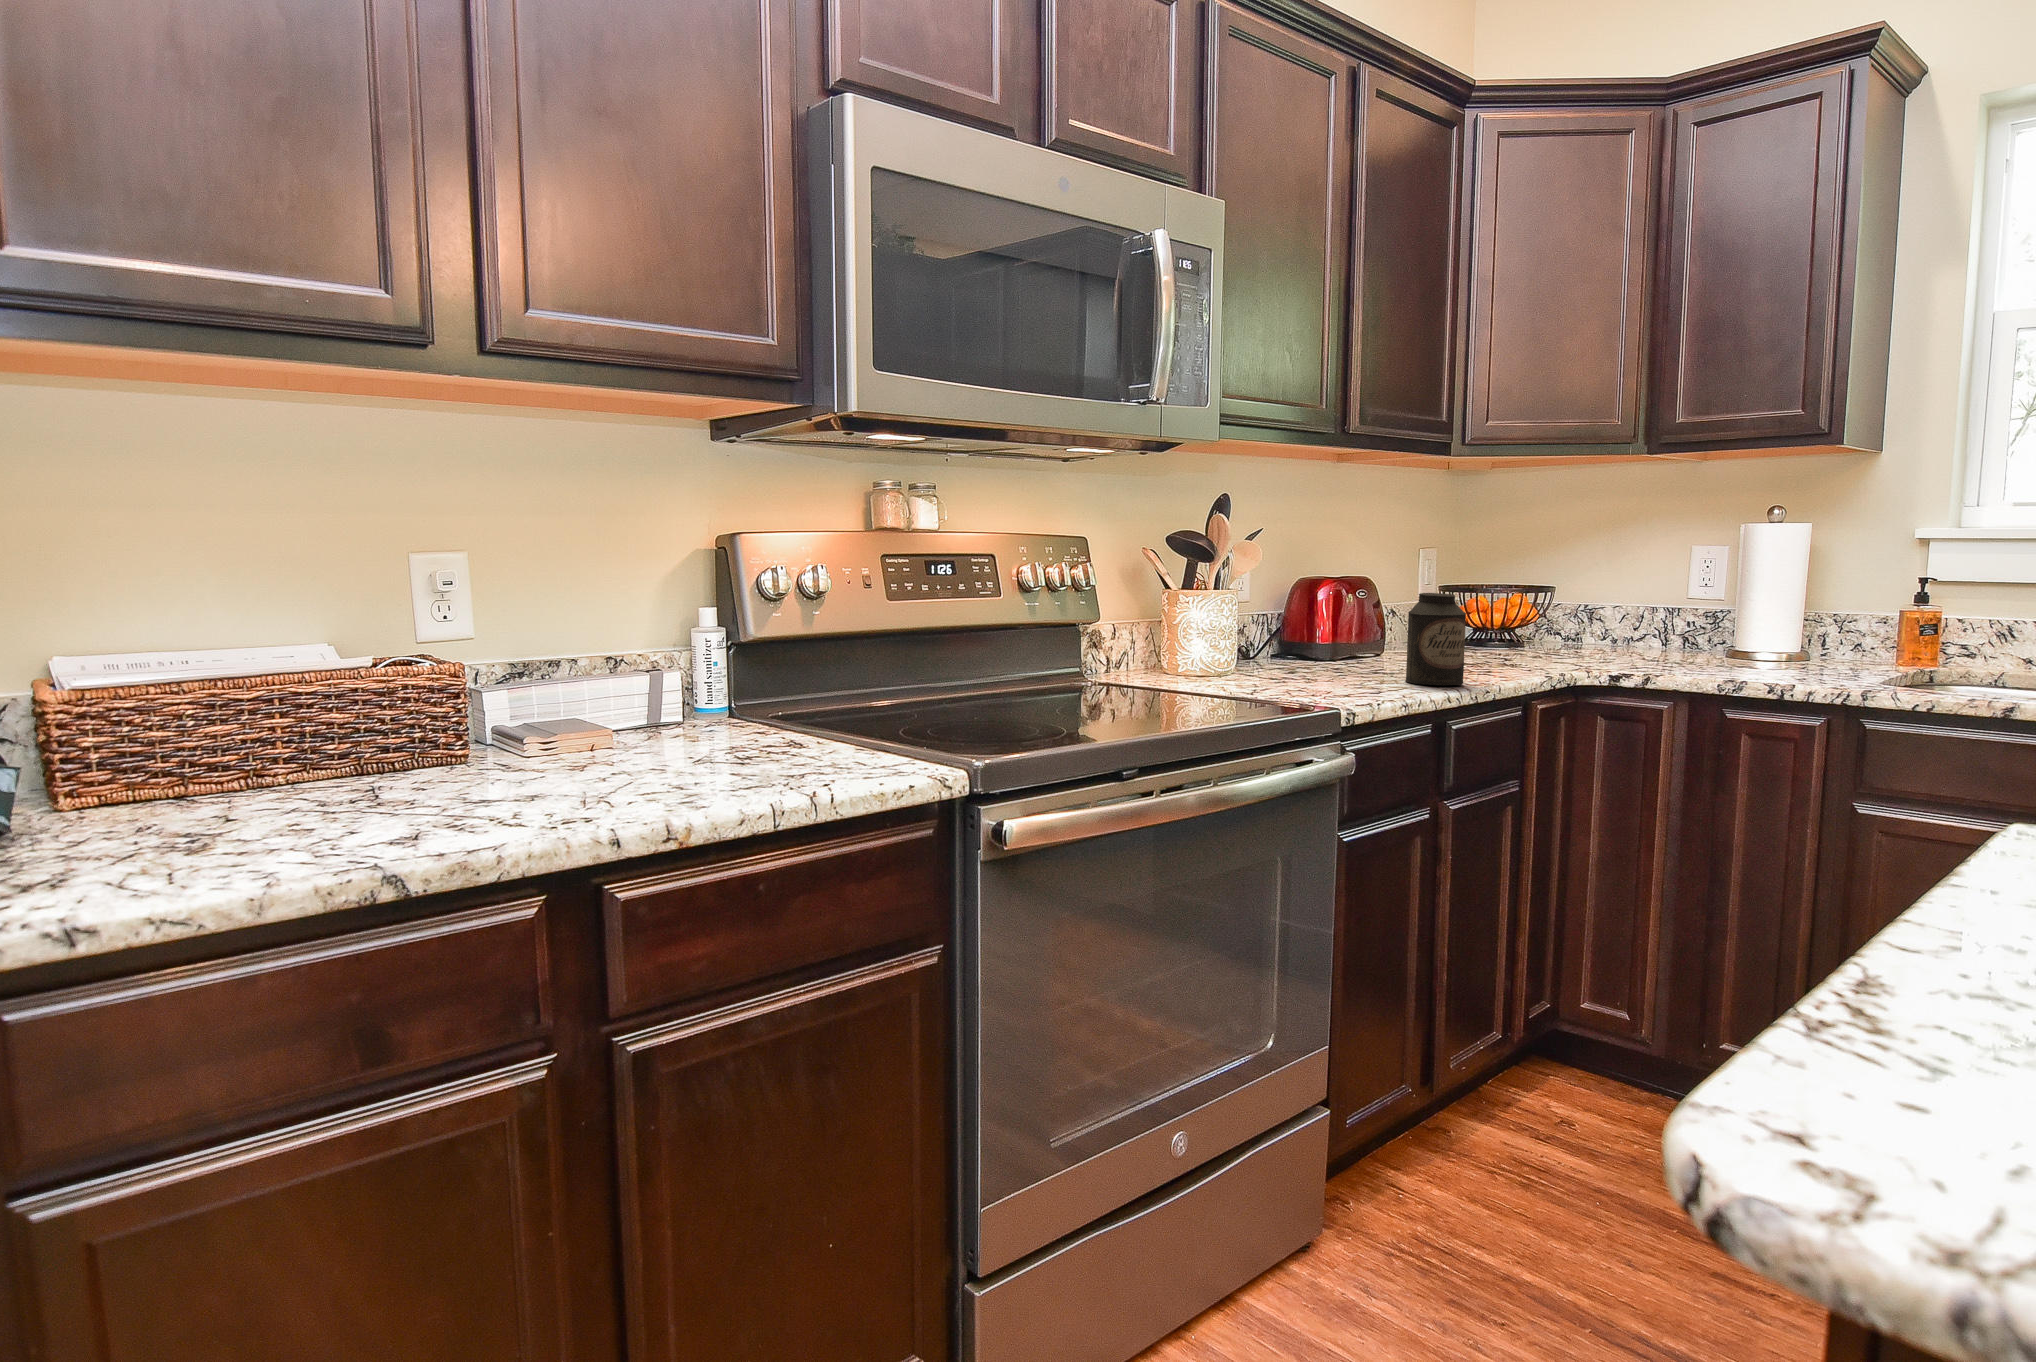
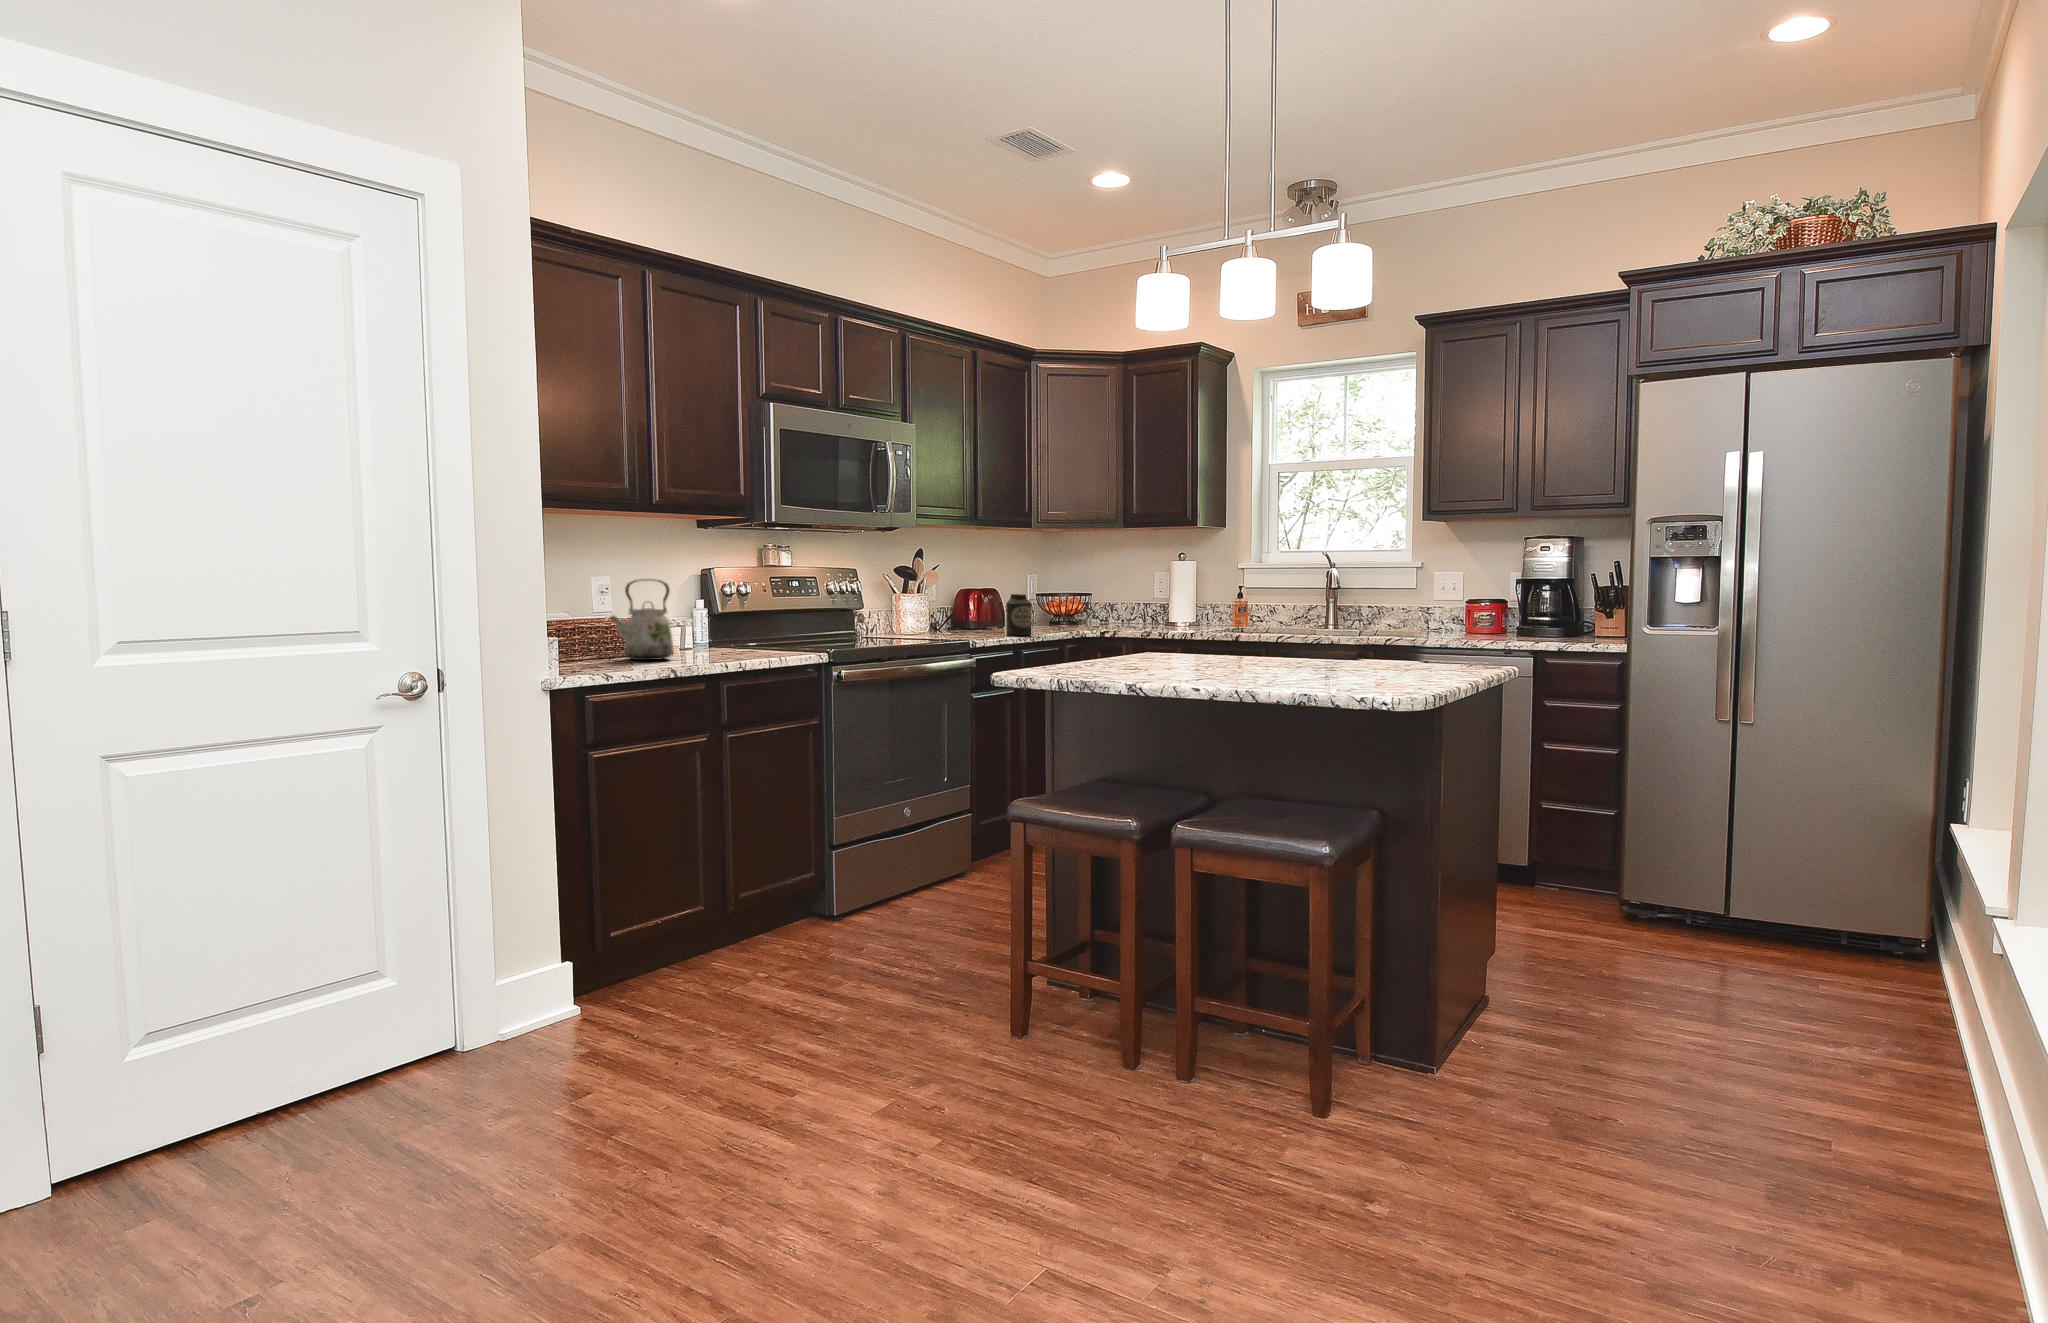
kettle: none [277,564,503,807] -> present [609,580,674,660]

